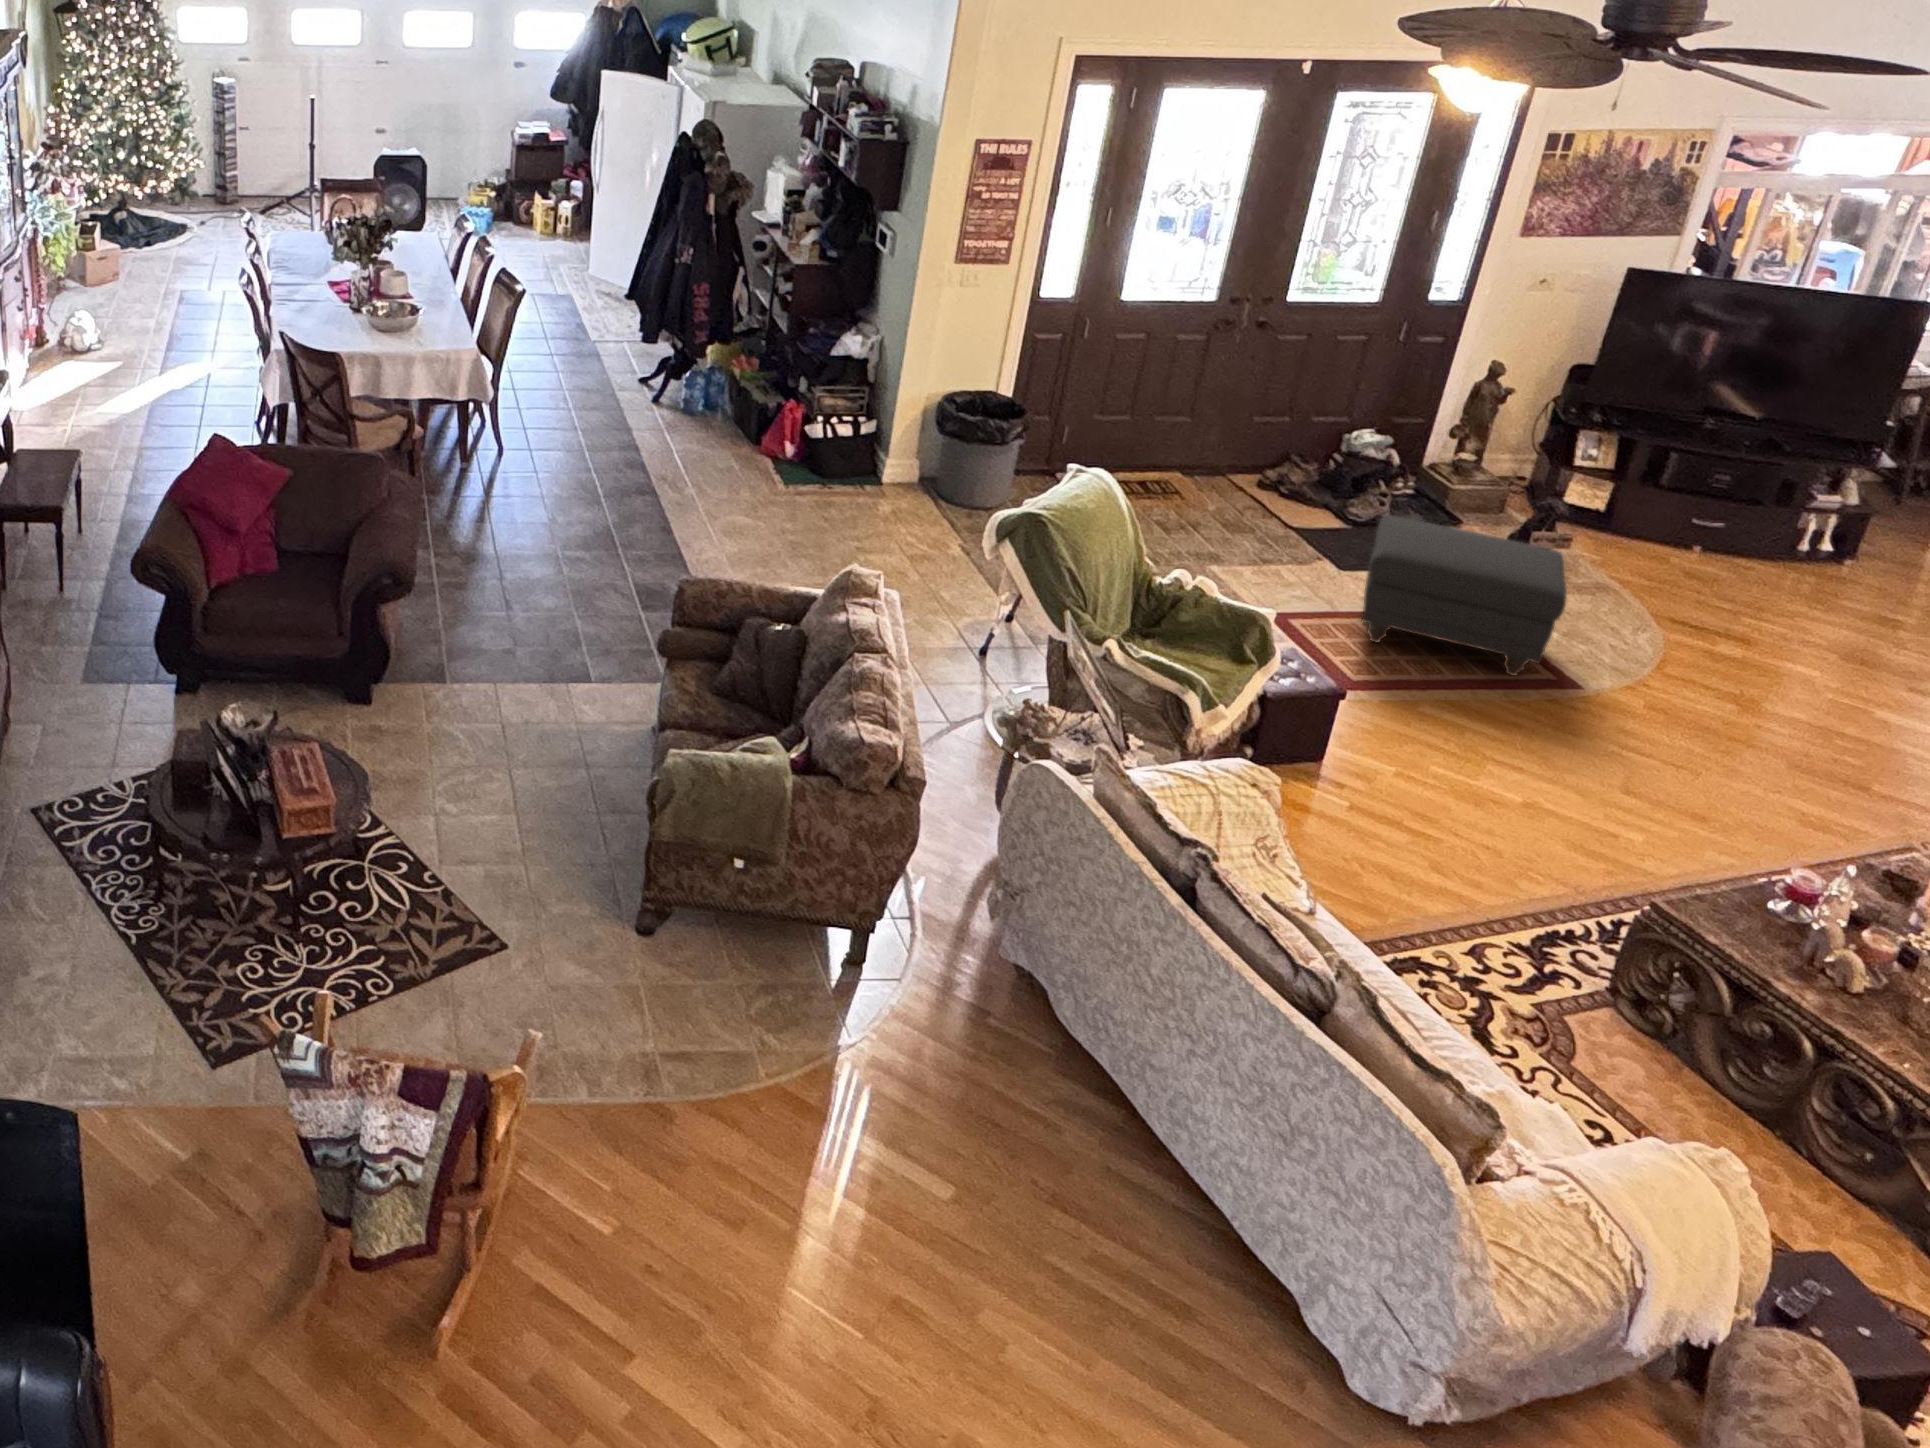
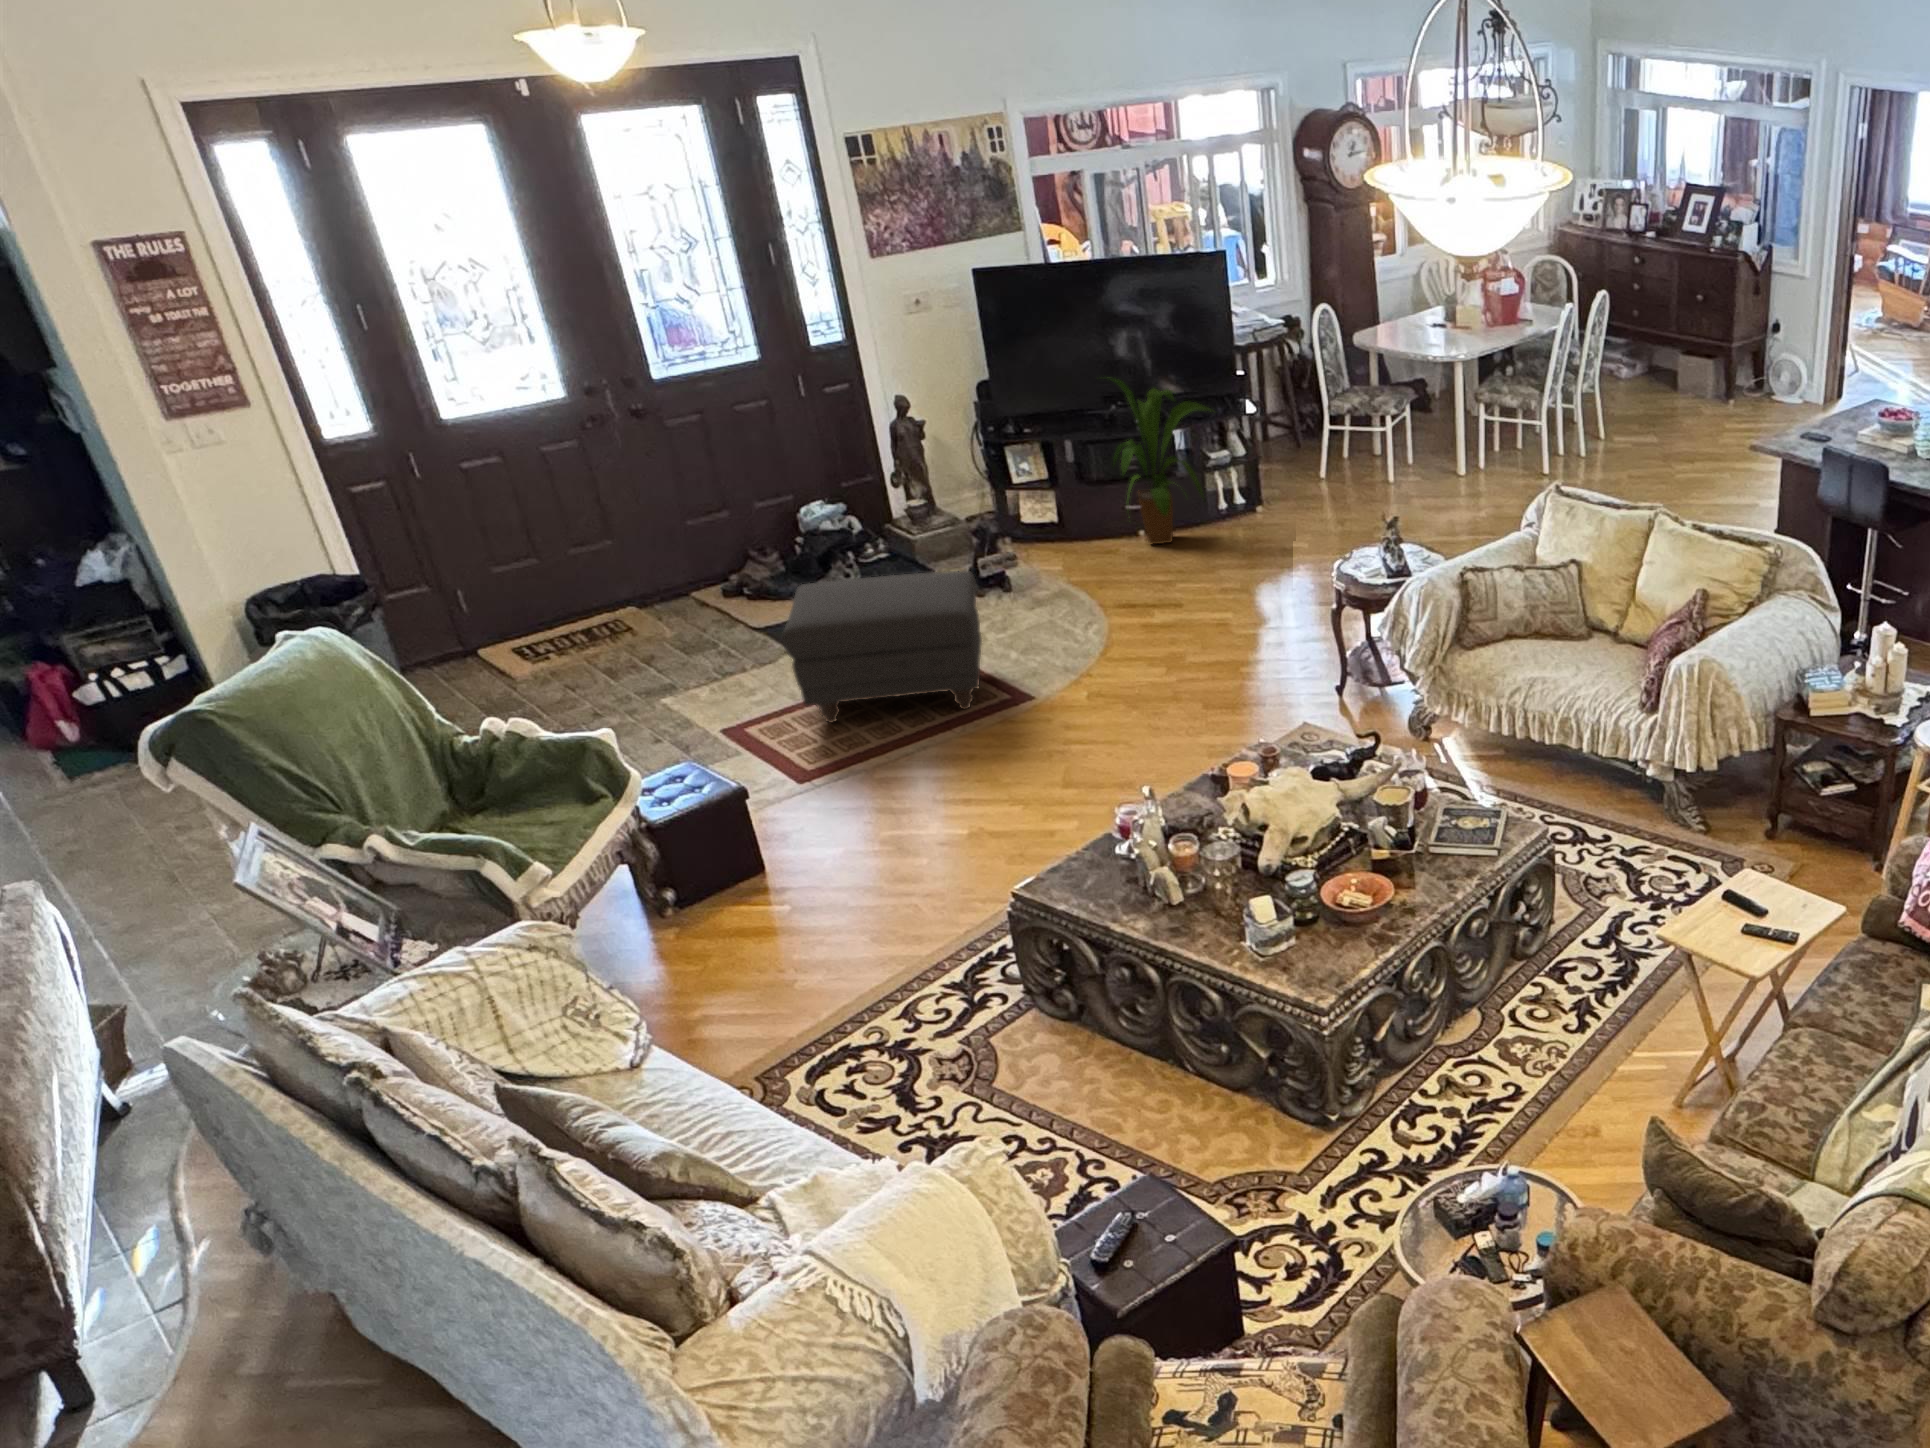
house plant: none [1699,400,1862,574] -> present [1107,377,1212,544]

